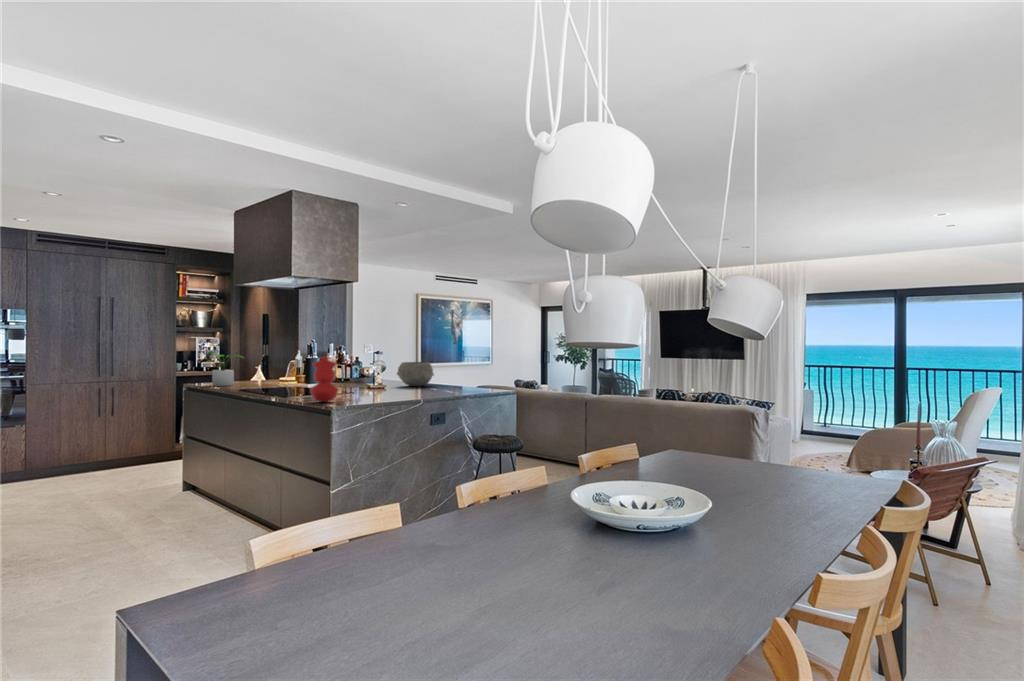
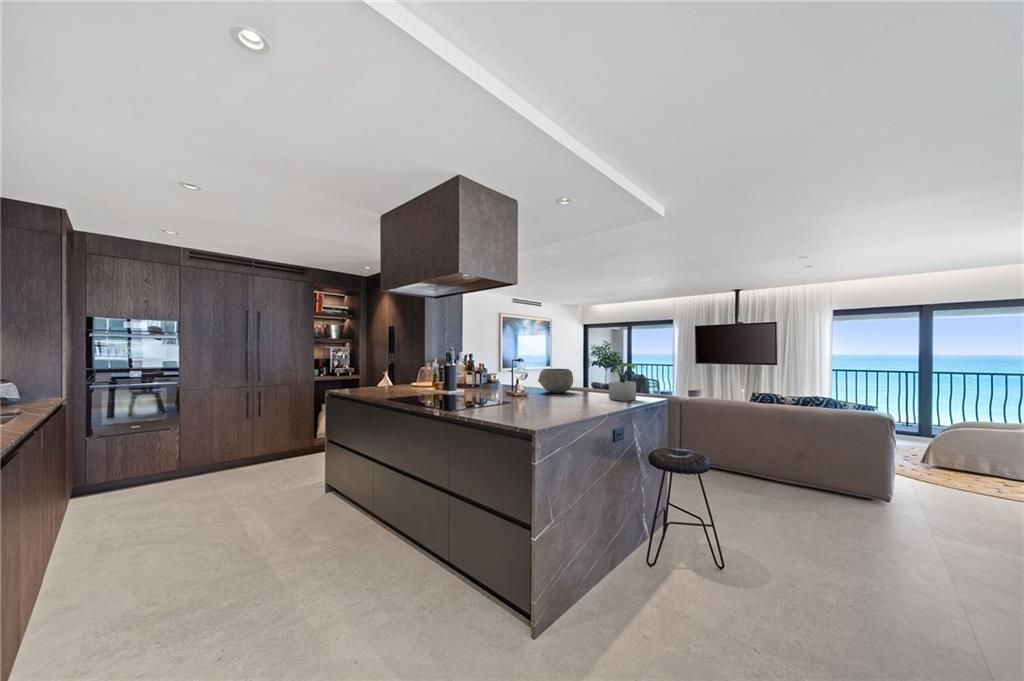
potted plant: present [207,351,242,386] -> present [596,361,636,401]
vase: present [310,357,339,402] -> none [496,365,529,418]

